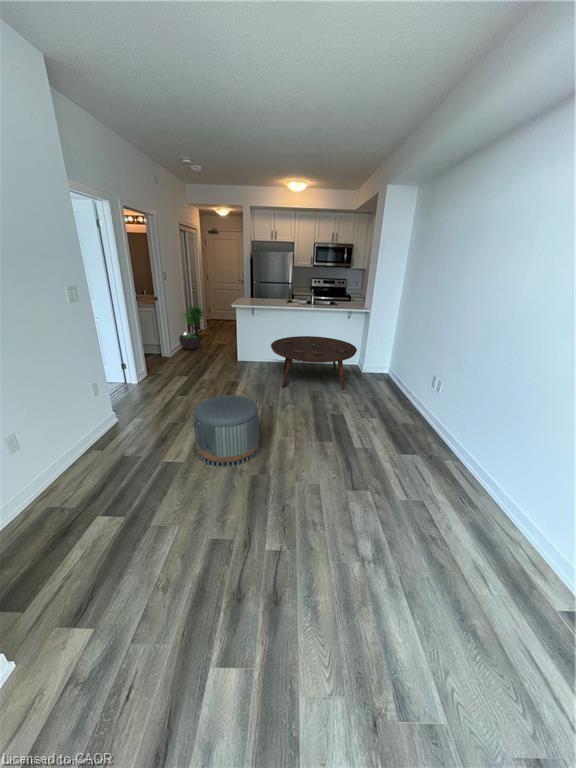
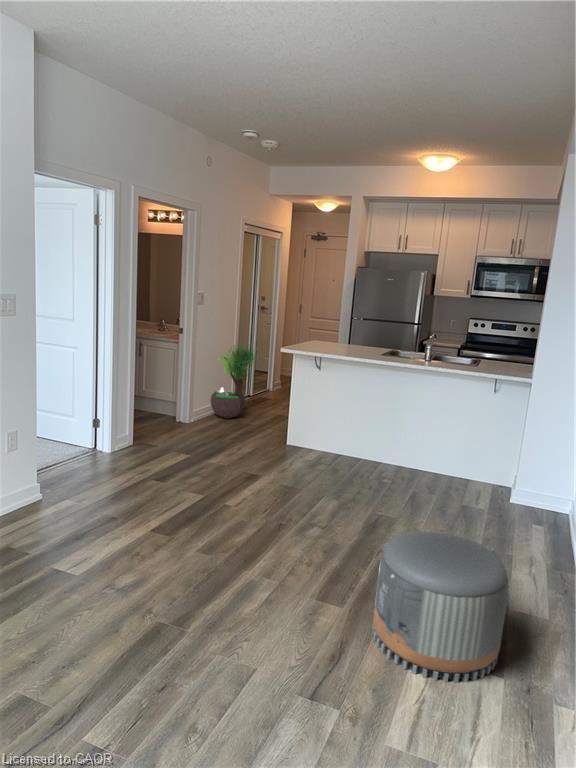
coffee table: present [271,336,357,390] -> none [324,414,490,528]
pouf: present [194,395,259,467] -> present [372,531,508,682]

